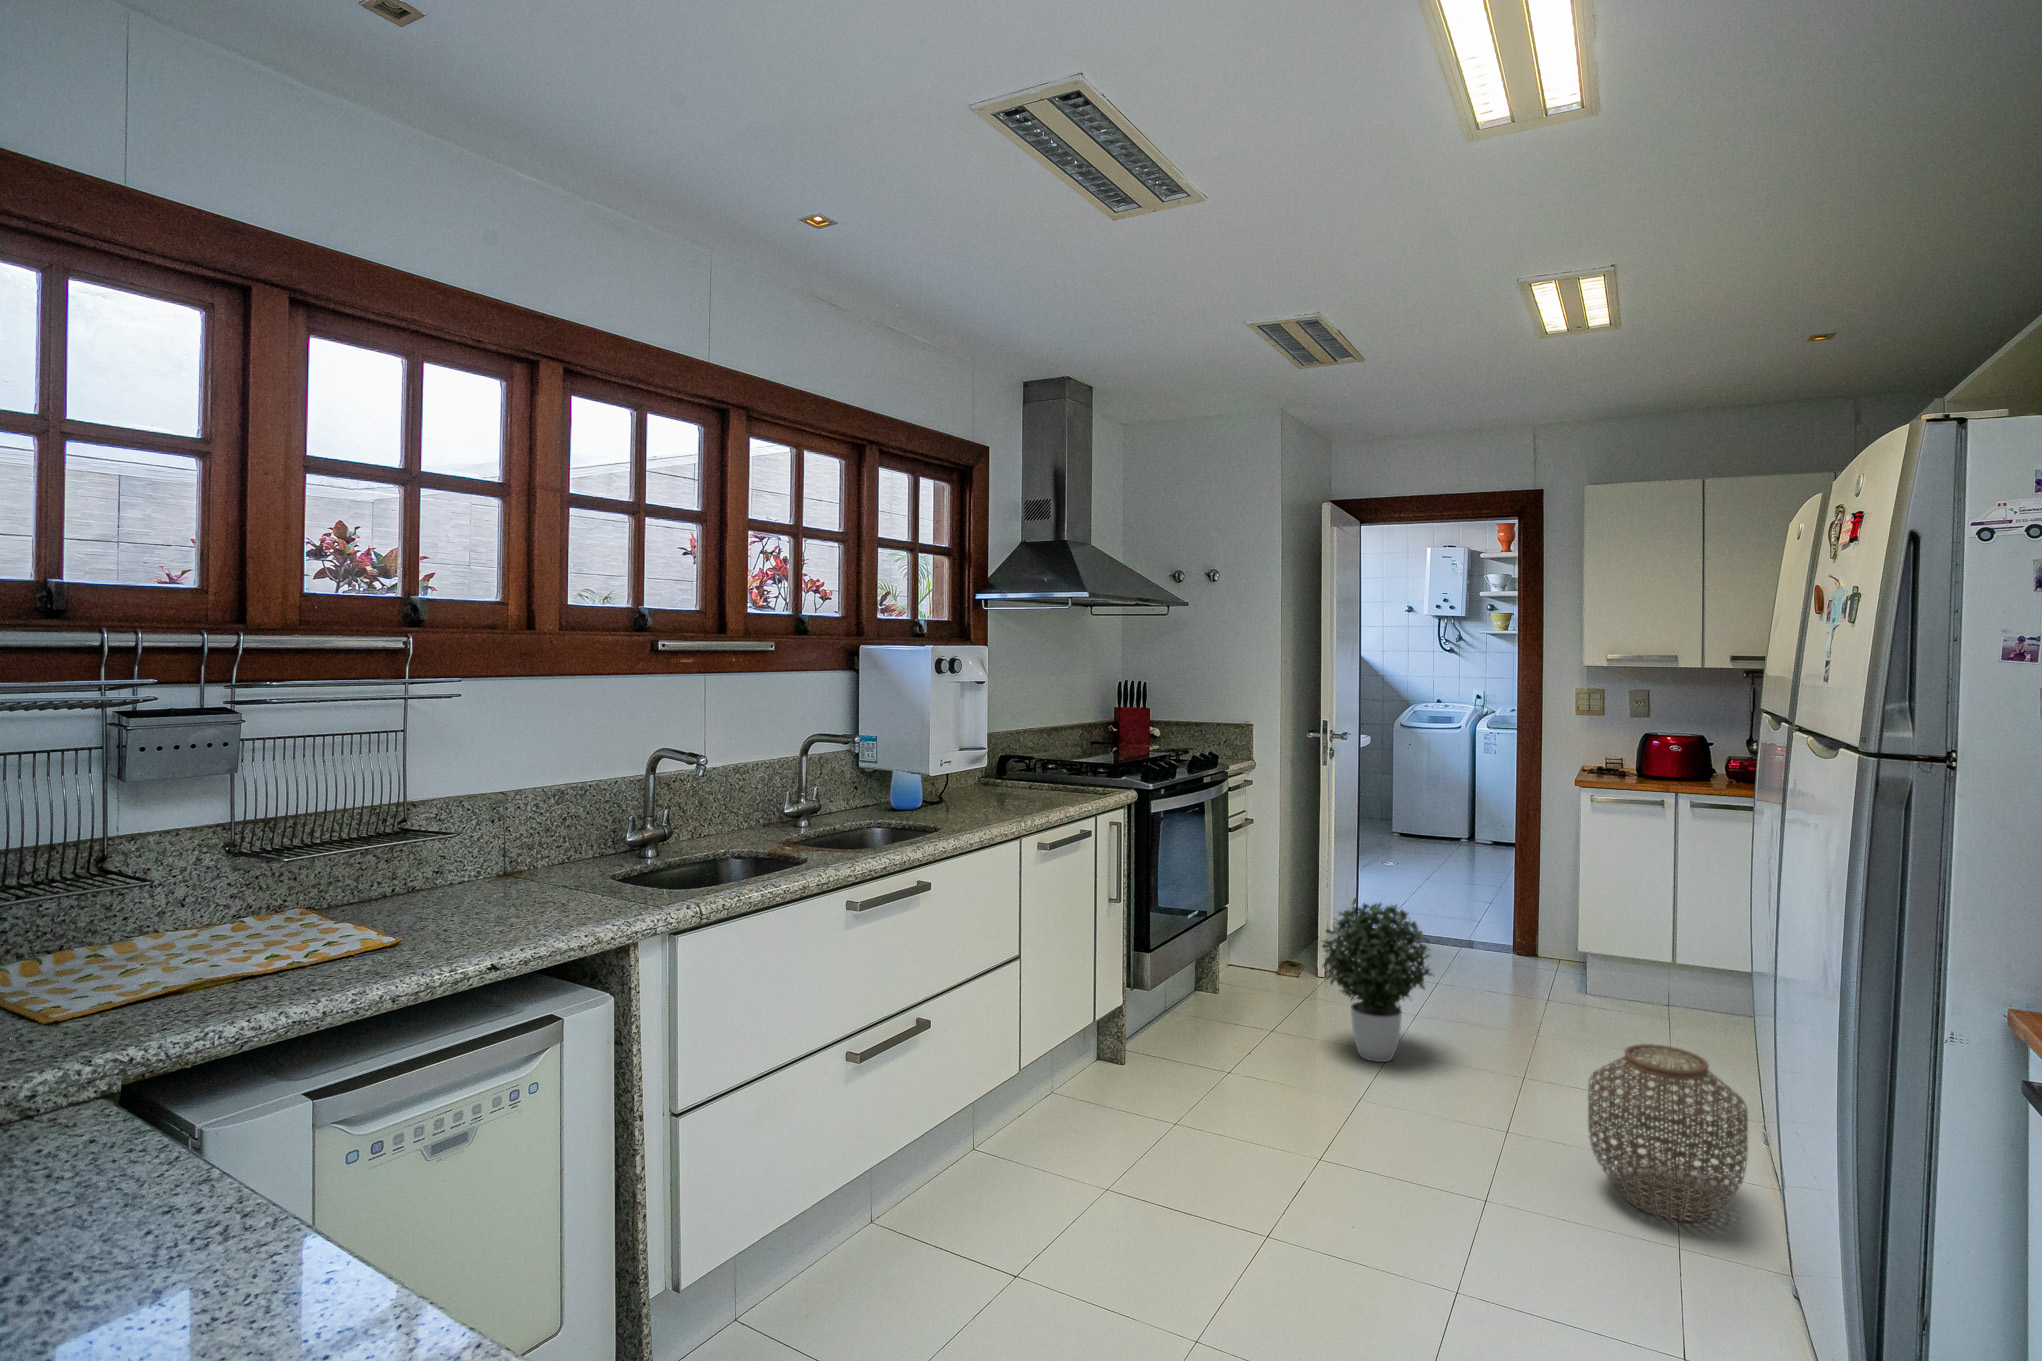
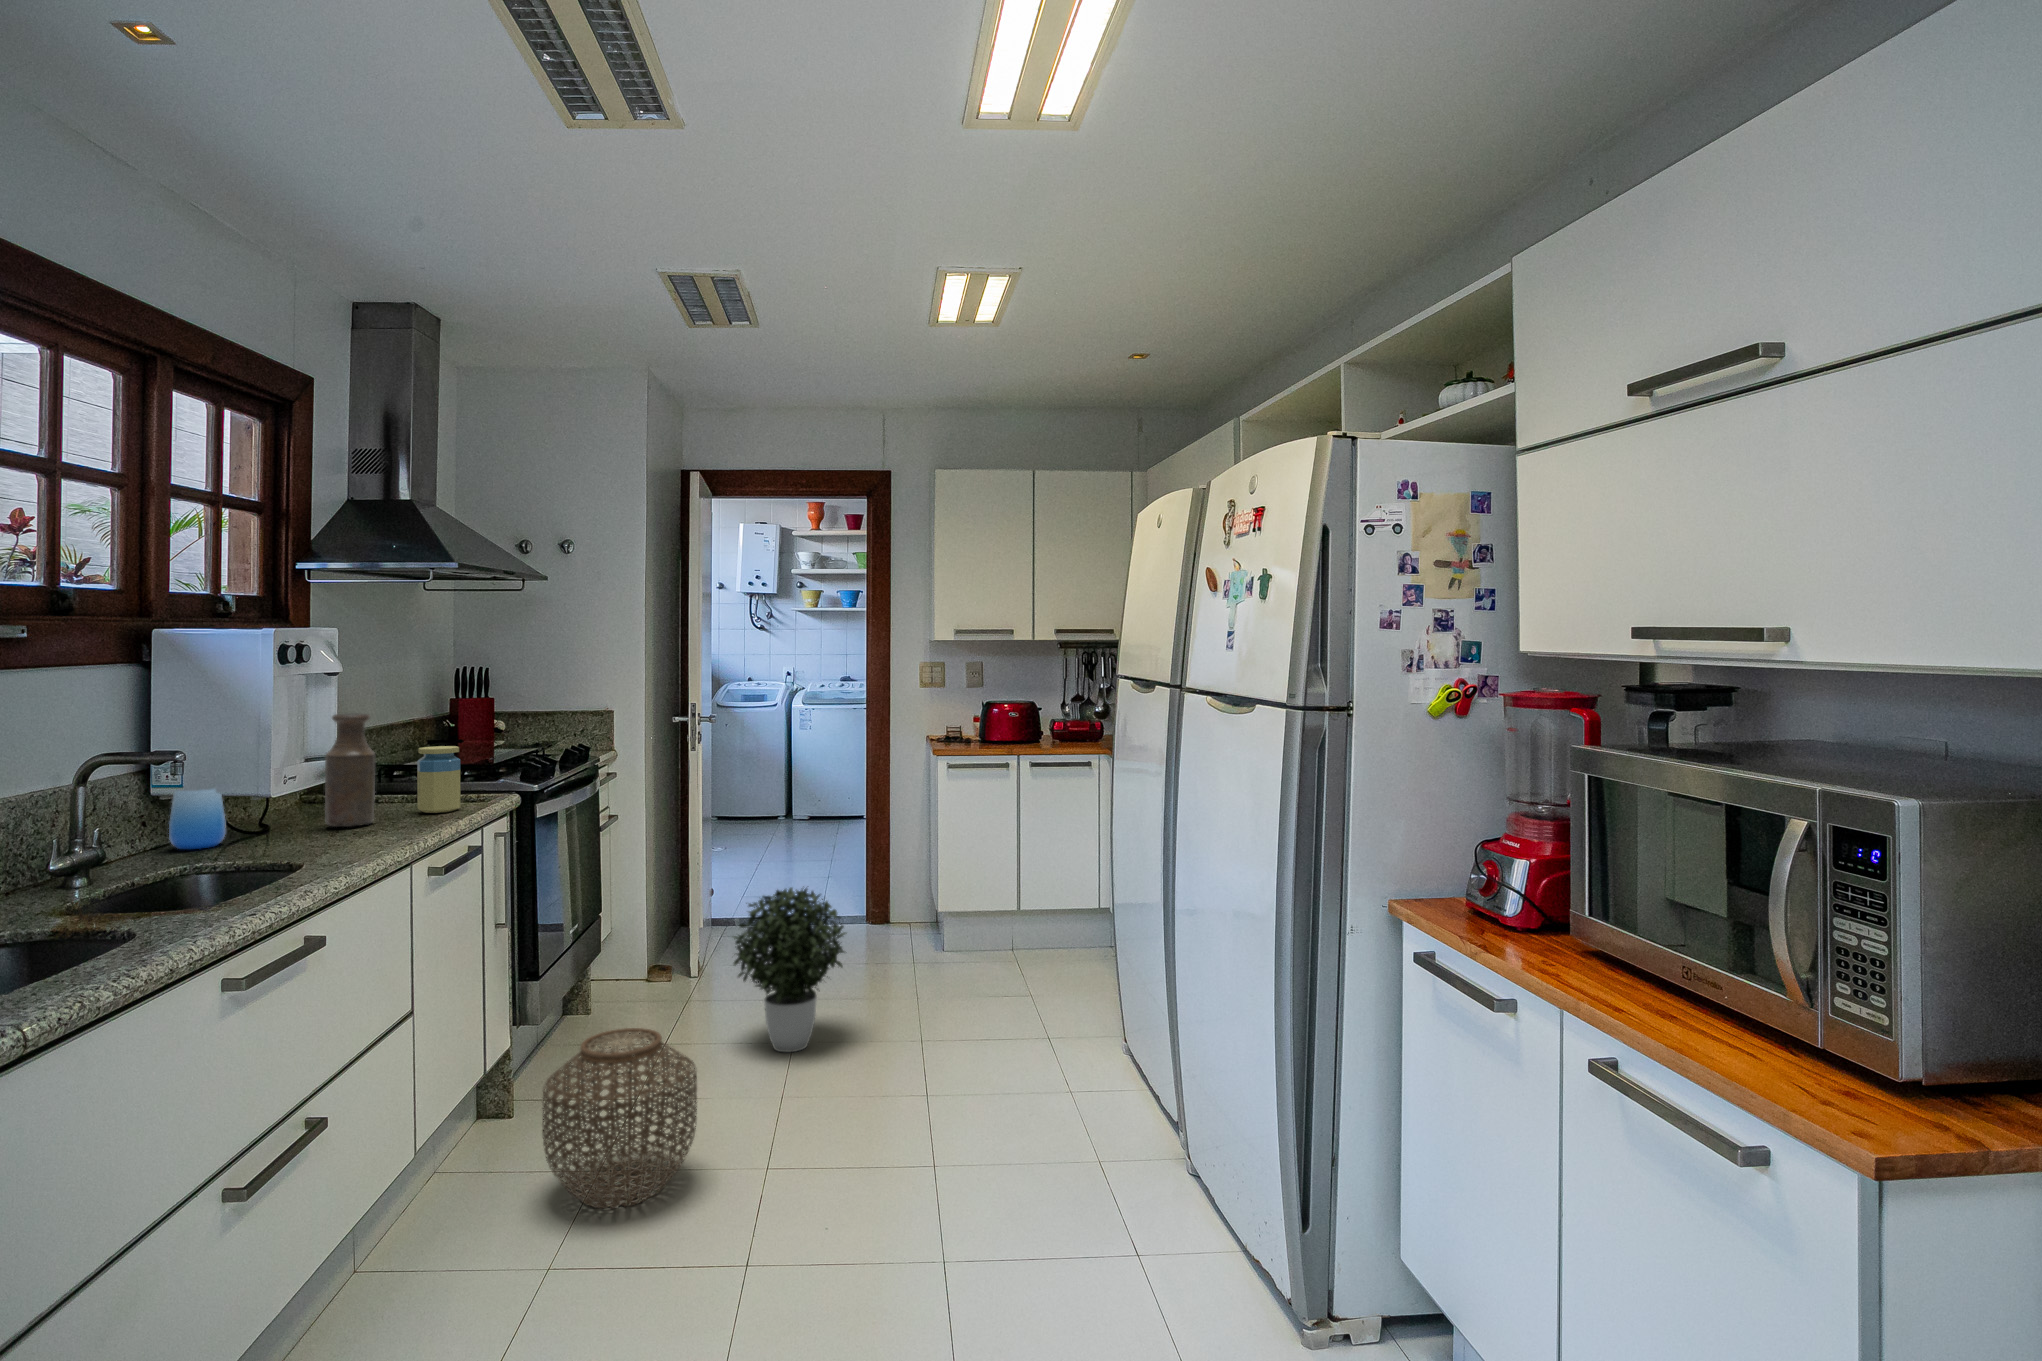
bottle: none [984,719,1016,804] -> present [325,713,375,827]
jar: none [1048,747,1076,800] -> present [417,746,460,813]
woven basket: present [1588,1044,1748,1221] -> present [542,1028,697,1208]

